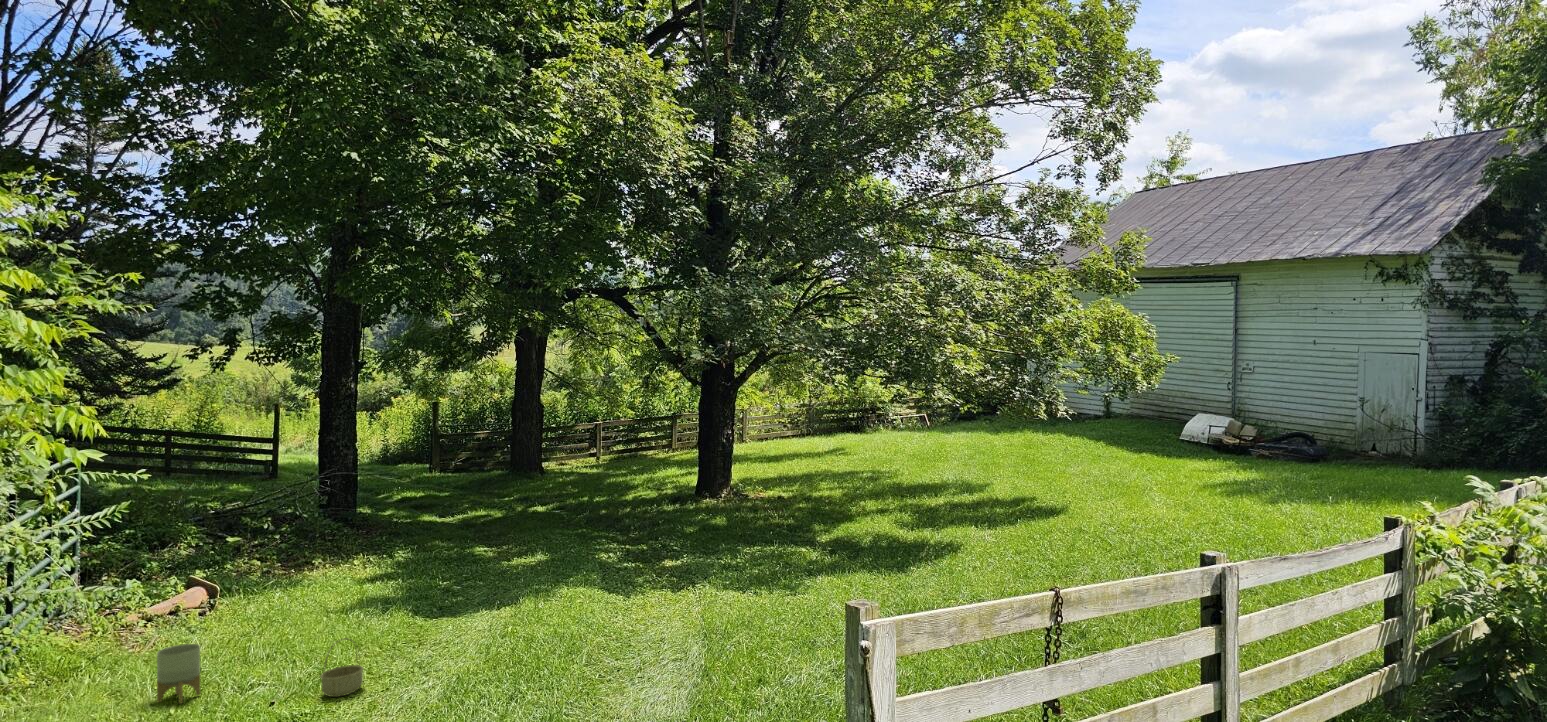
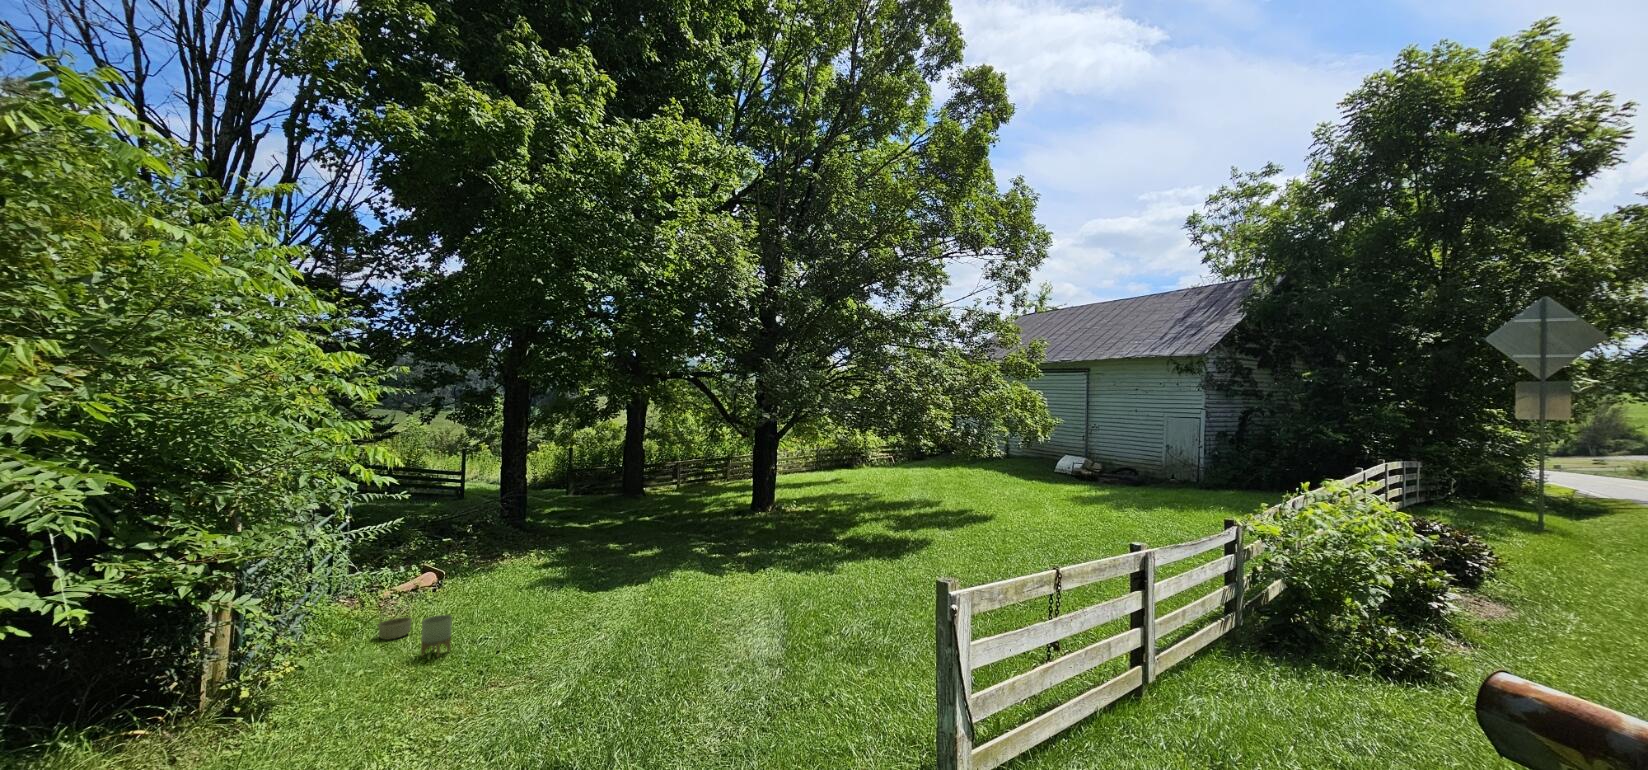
basket: present [320,638,363,697] -> present [378,598,412,640]

